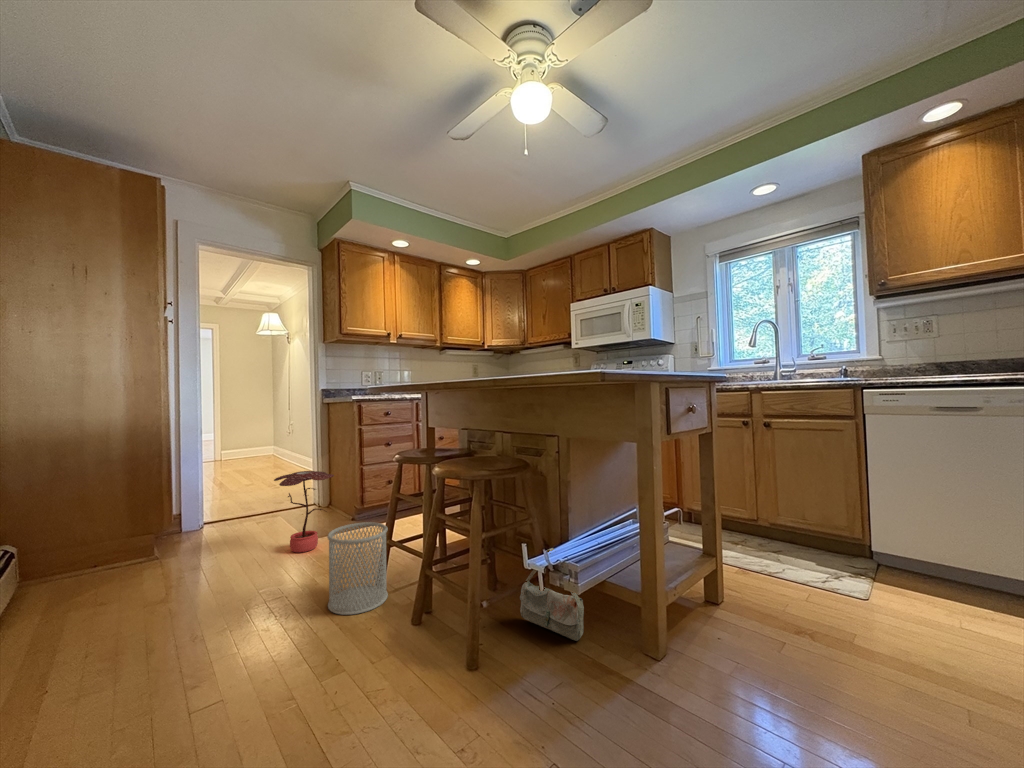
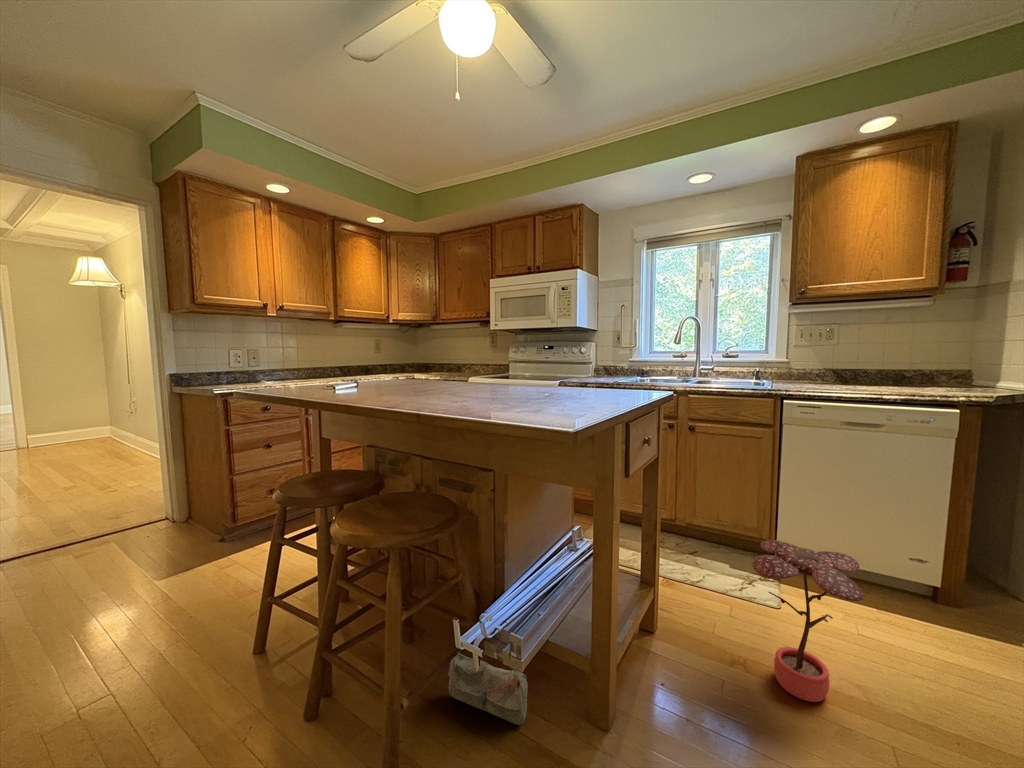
potted plant: present [274,471,334,553] -> present [753,540,865,702]
wastebasket: present [327,522,388,615] -> none [170,585,269,729]

